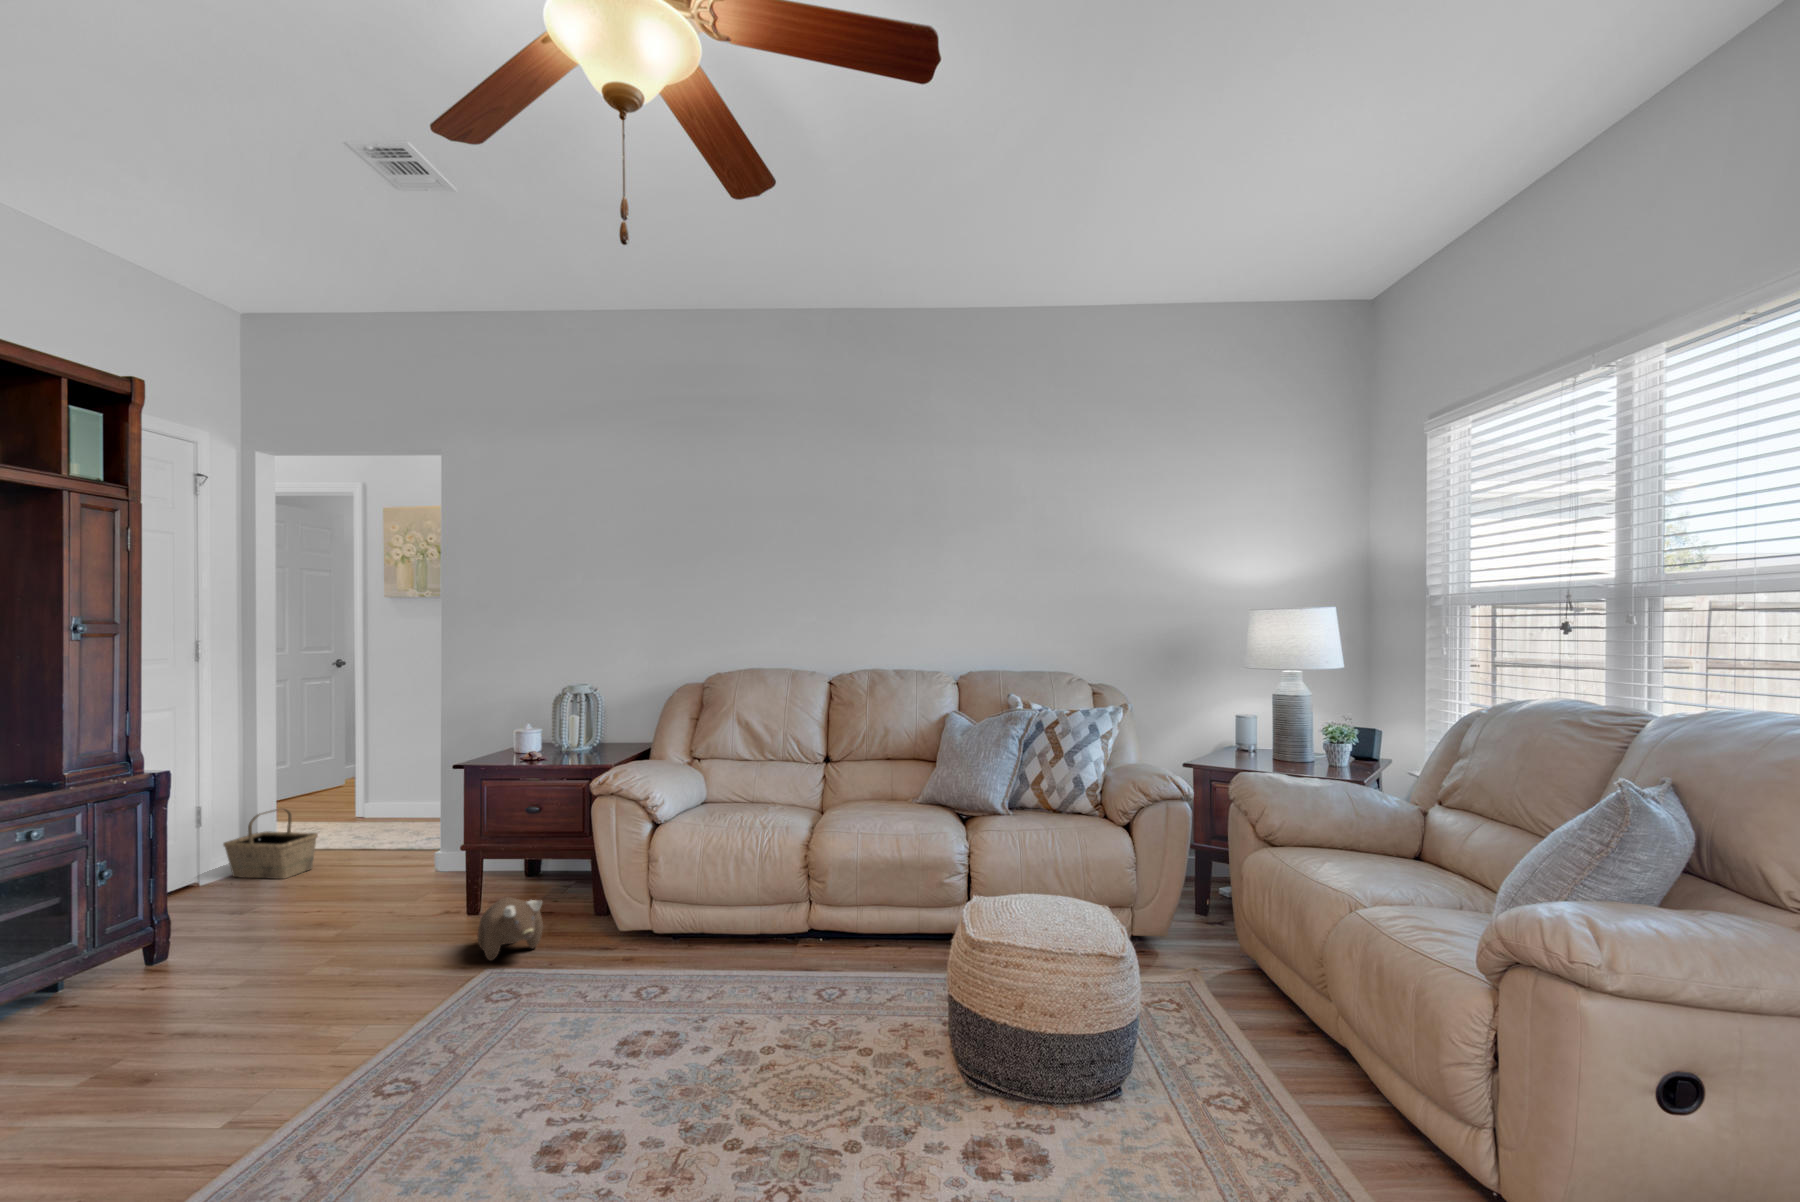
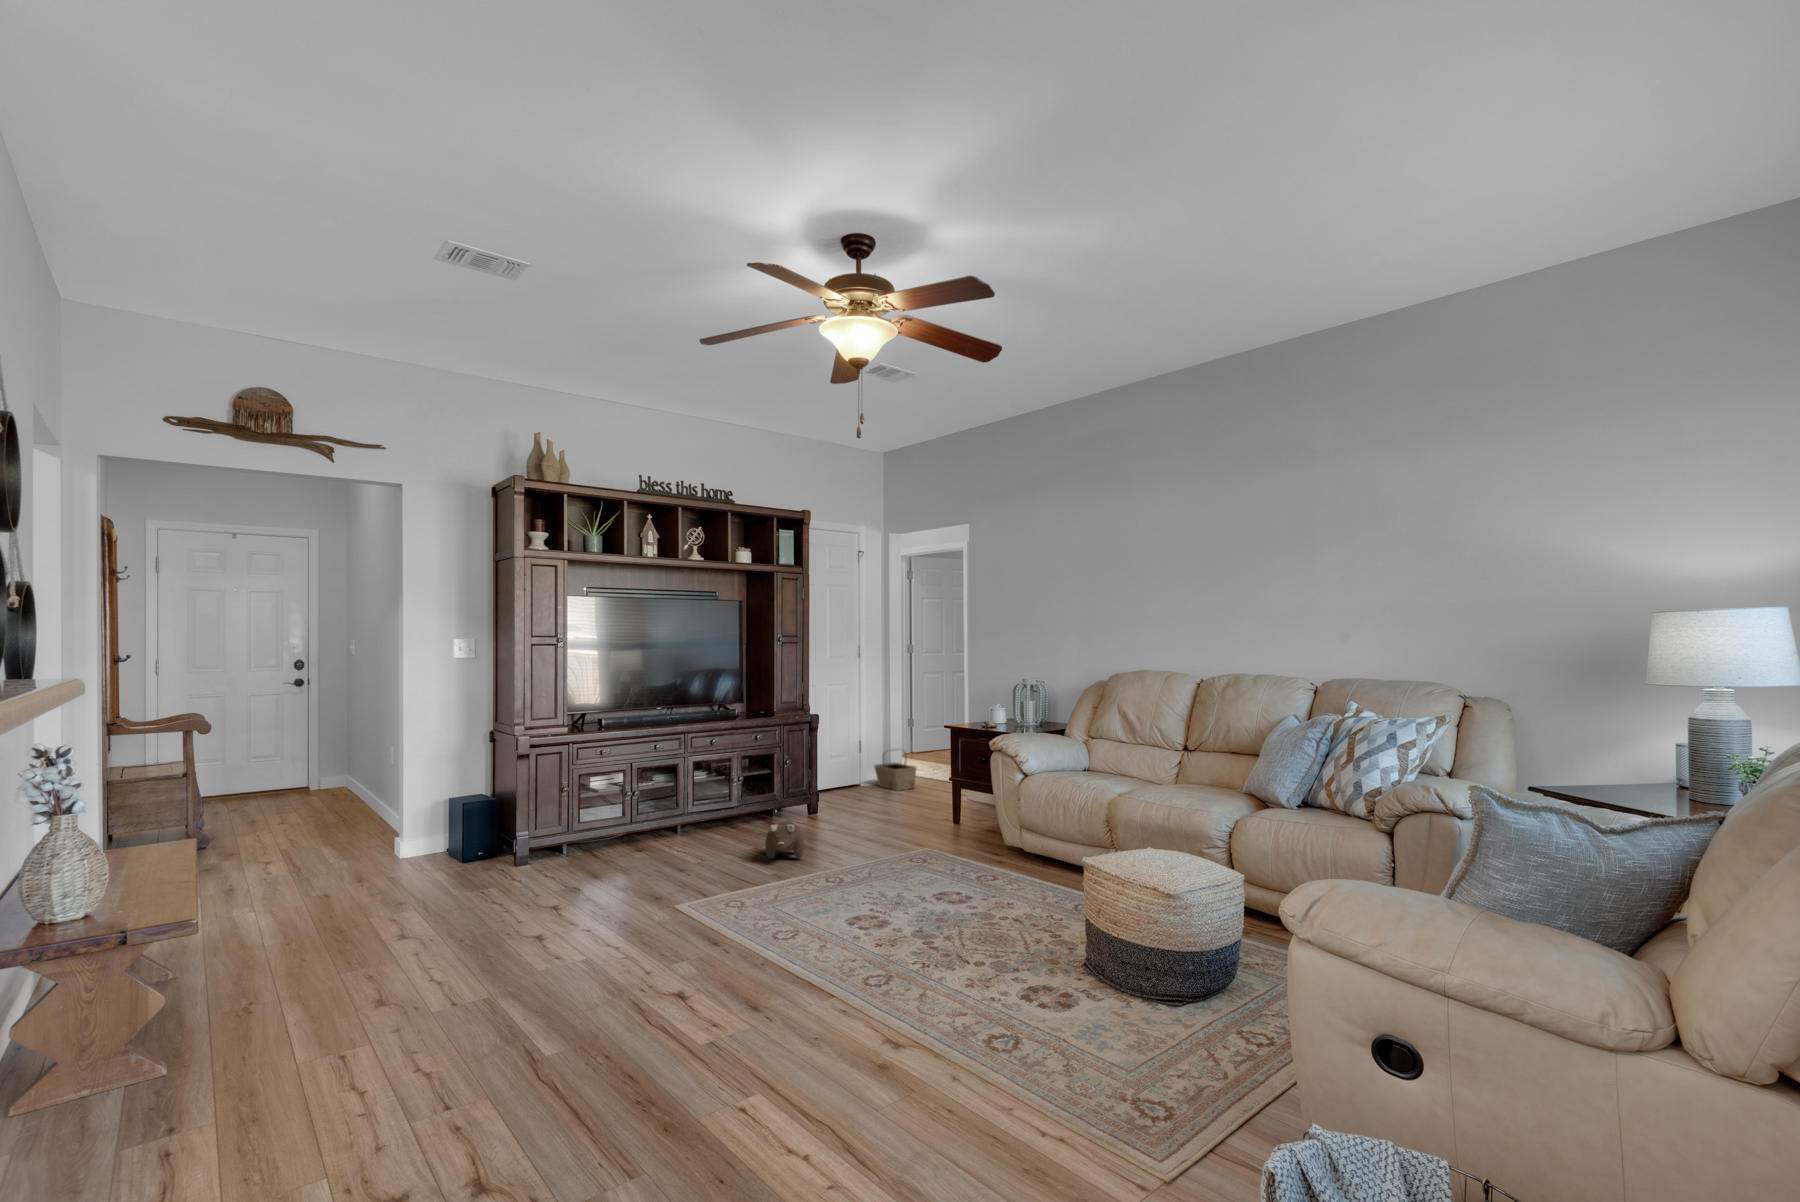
plush toy: present [478,897,543,960] -> present [765,821,804,859]

